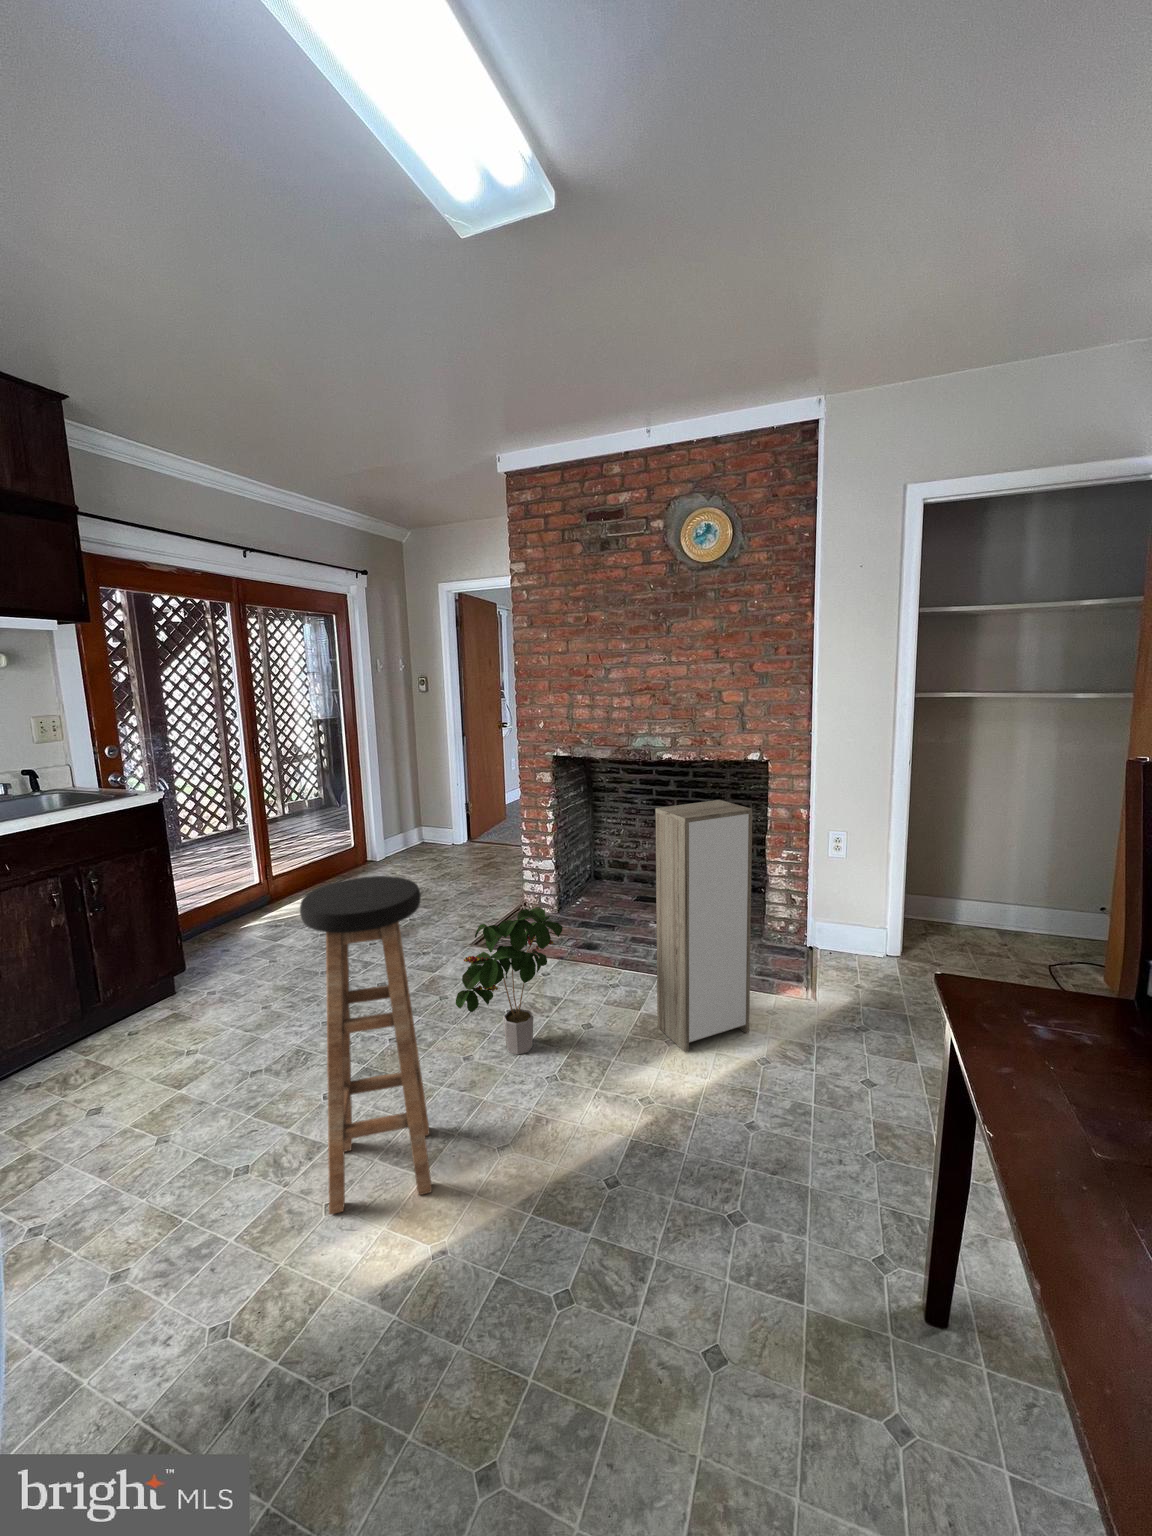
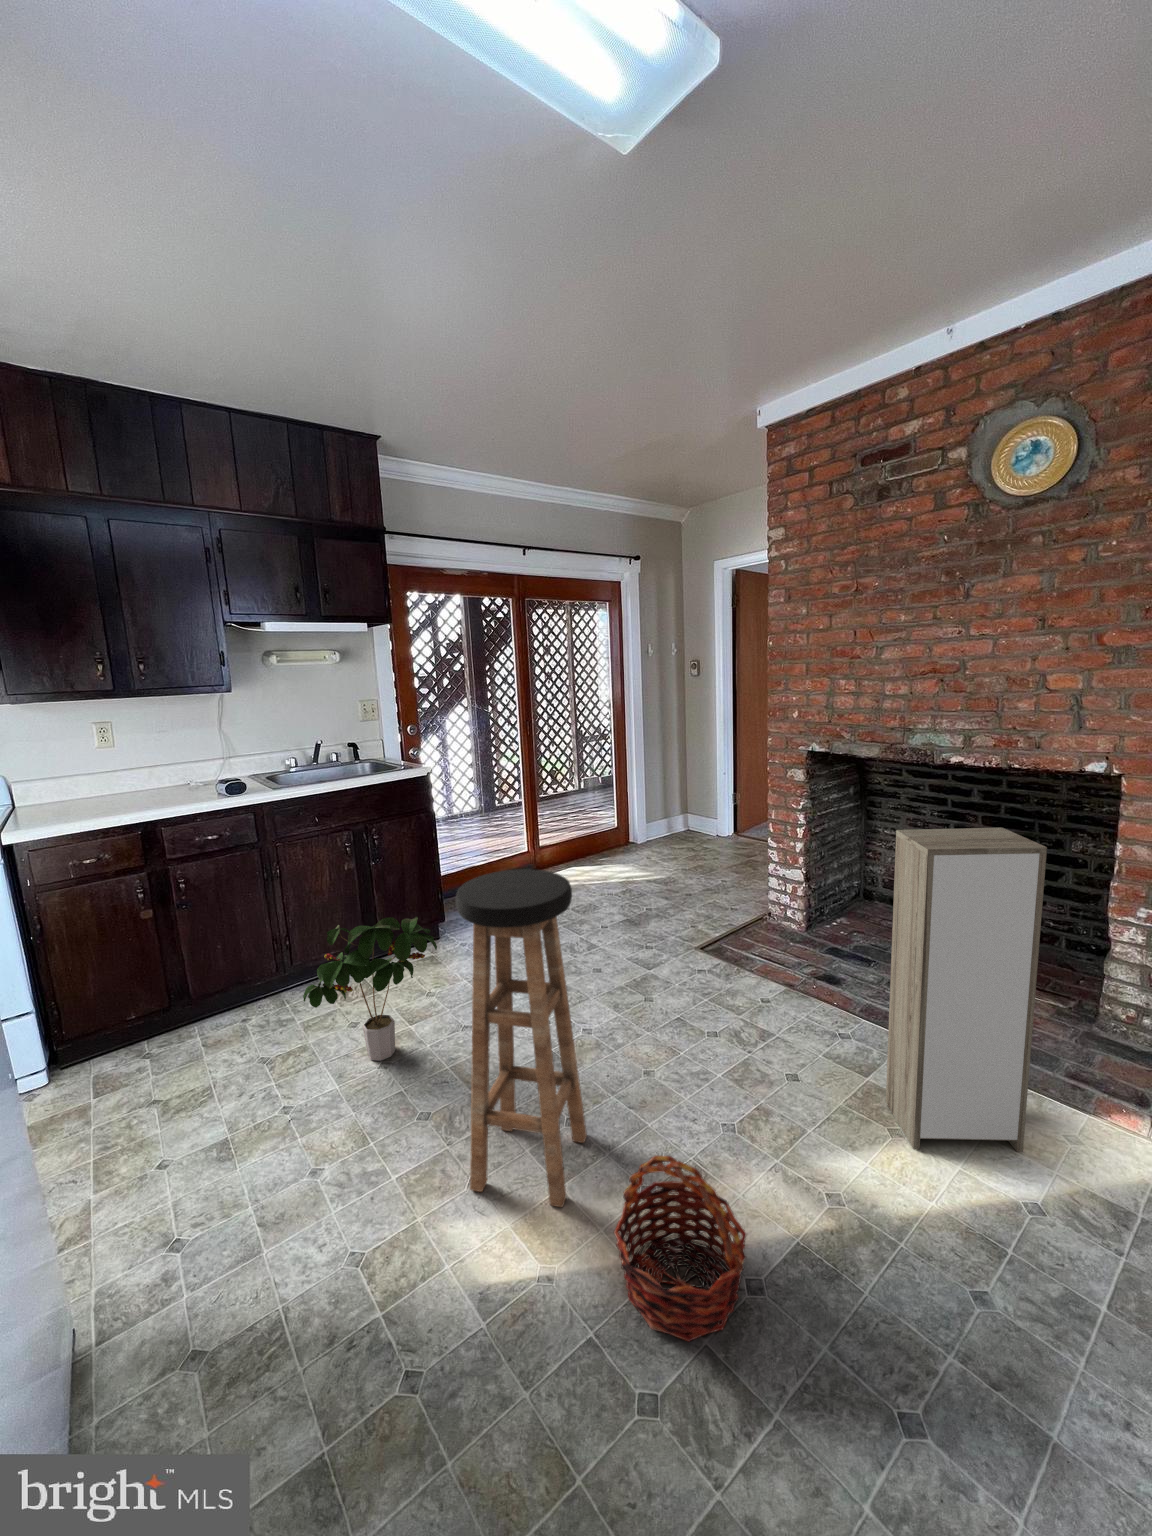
potted plant: present [456,907,562,1054] -> present [303,917,437,1061]
basket: none [498,1097,612,1246] -> present [614,1156,746,1341]

